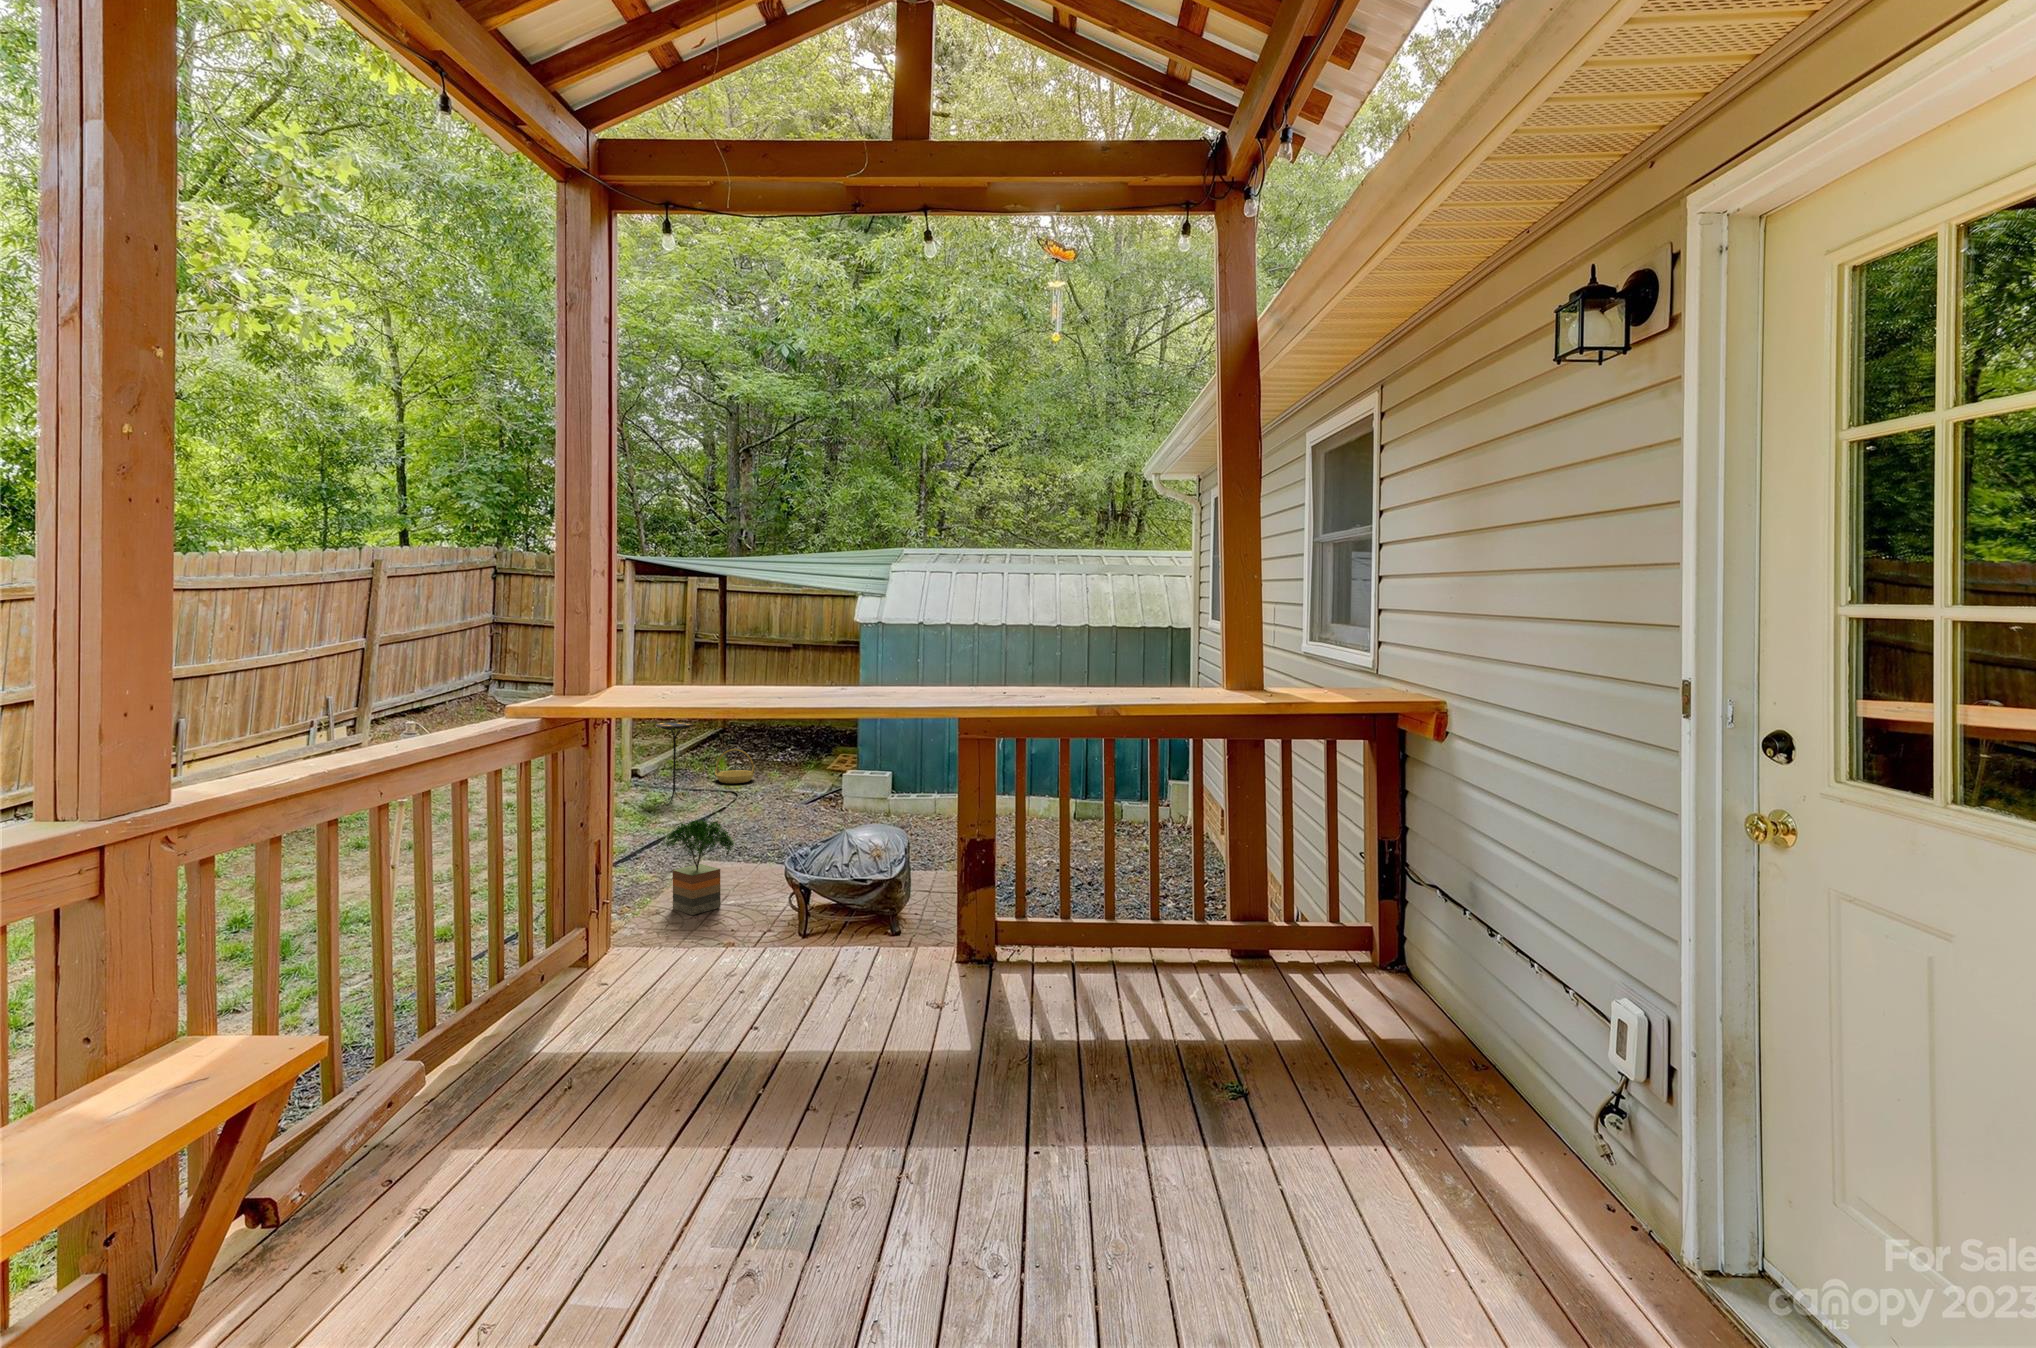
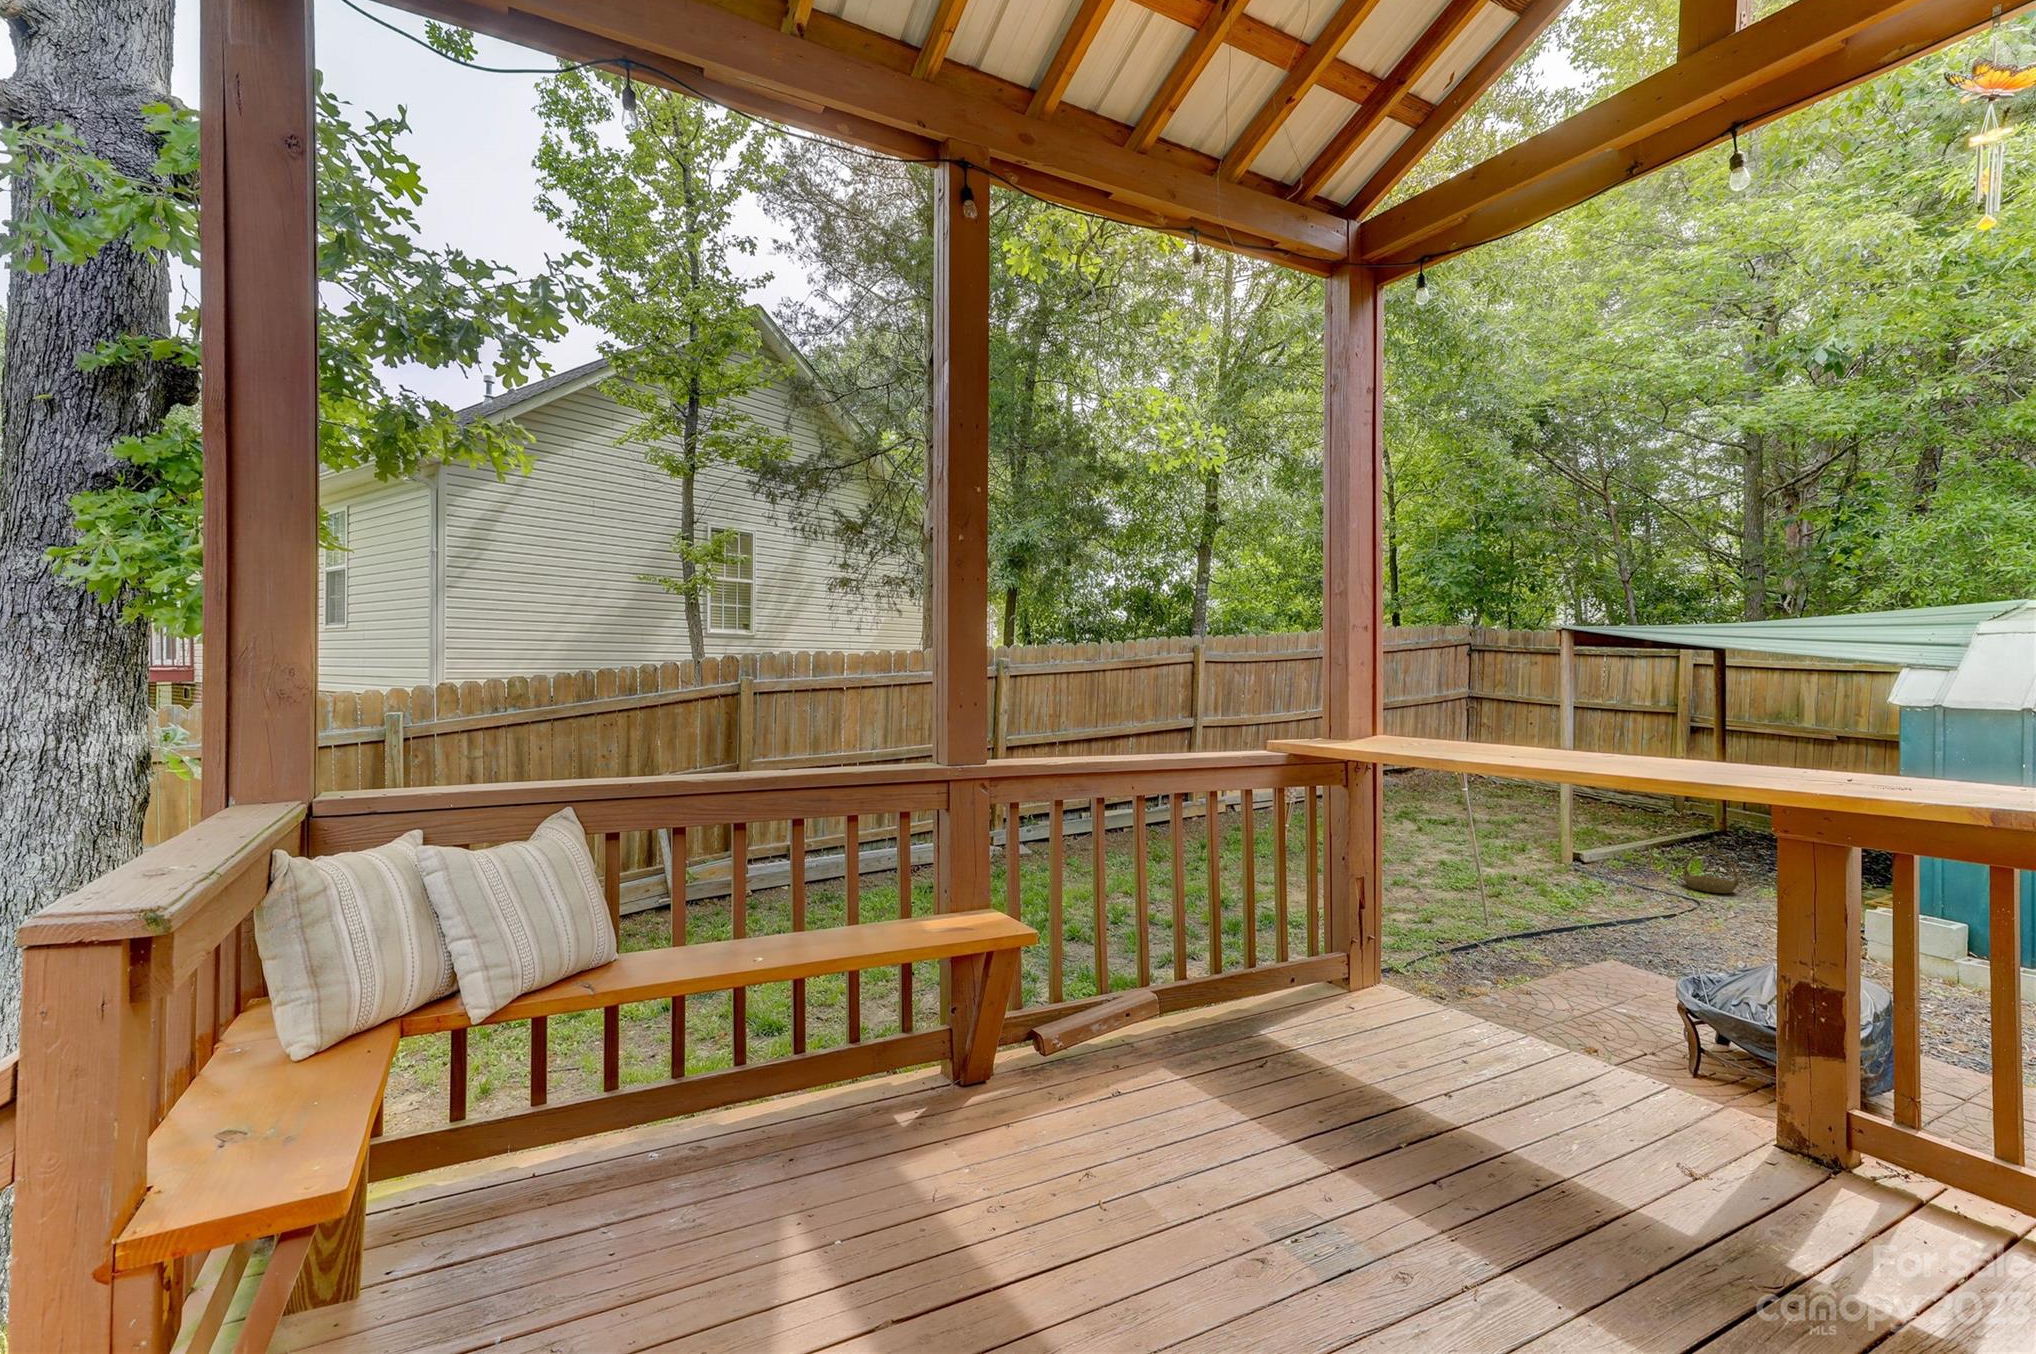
side table: present [655,722,693,804] -> none [1598,805,1645,898]
potted tree: present [665,820,735,915] -> none [1538,899,1623,1007]

